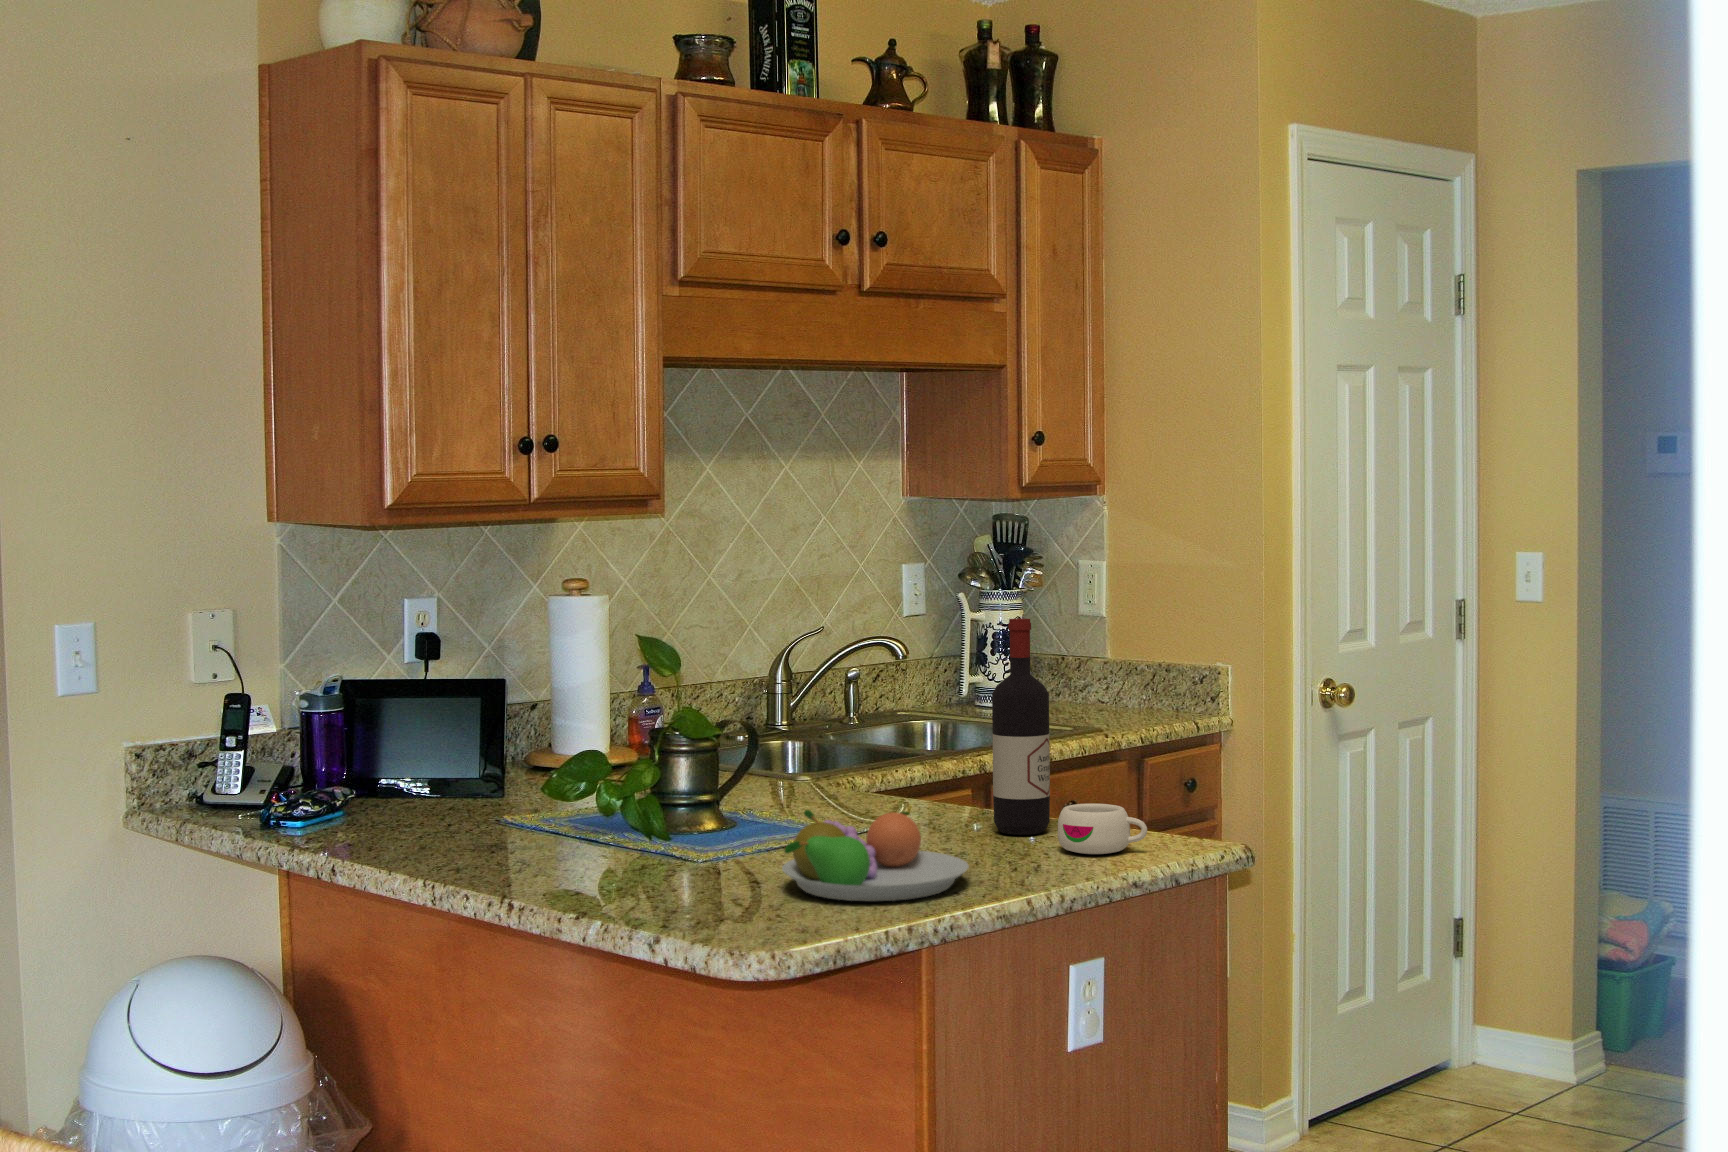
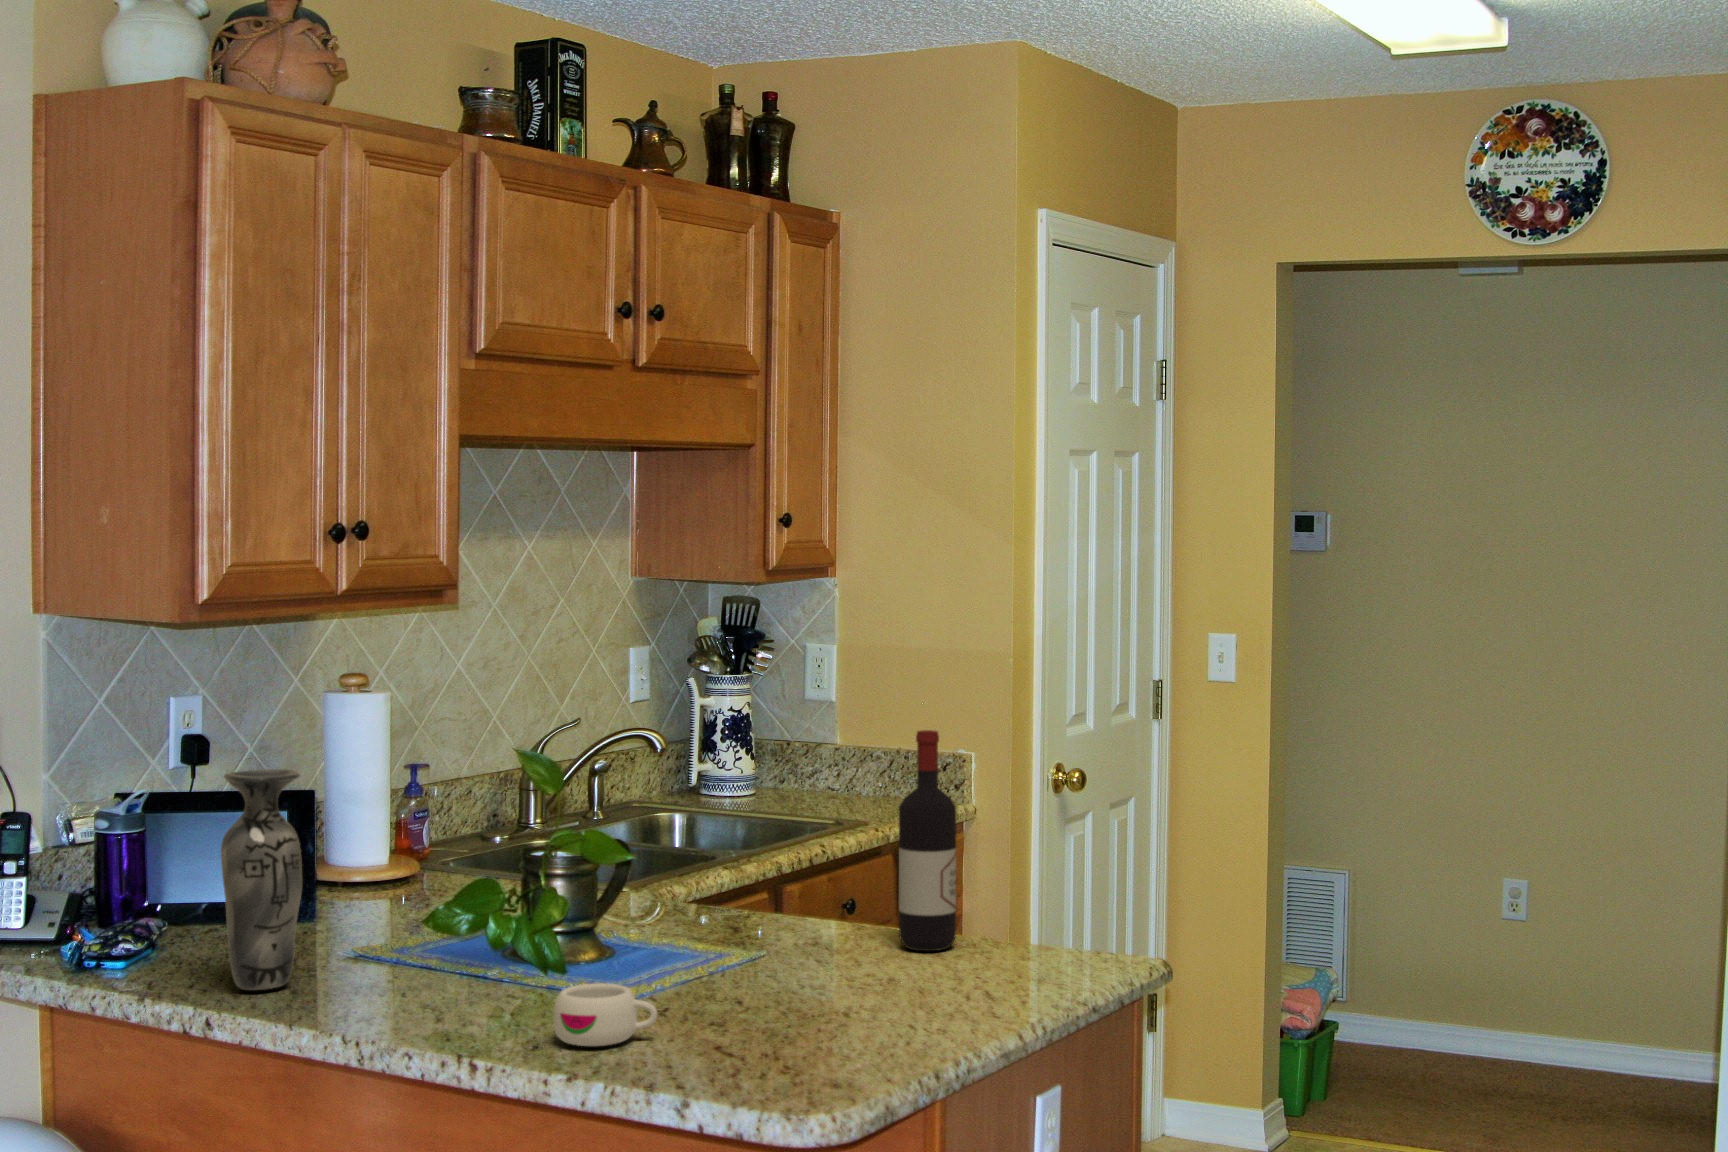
vase: none [376,646,447,839] -> present [221,769,302,990]
mug: present [1058,804,1147,854] -> present [553,983,657,1046]
fruit bowl: present [782,810,969,901] -> none [758,938,952,1039]

